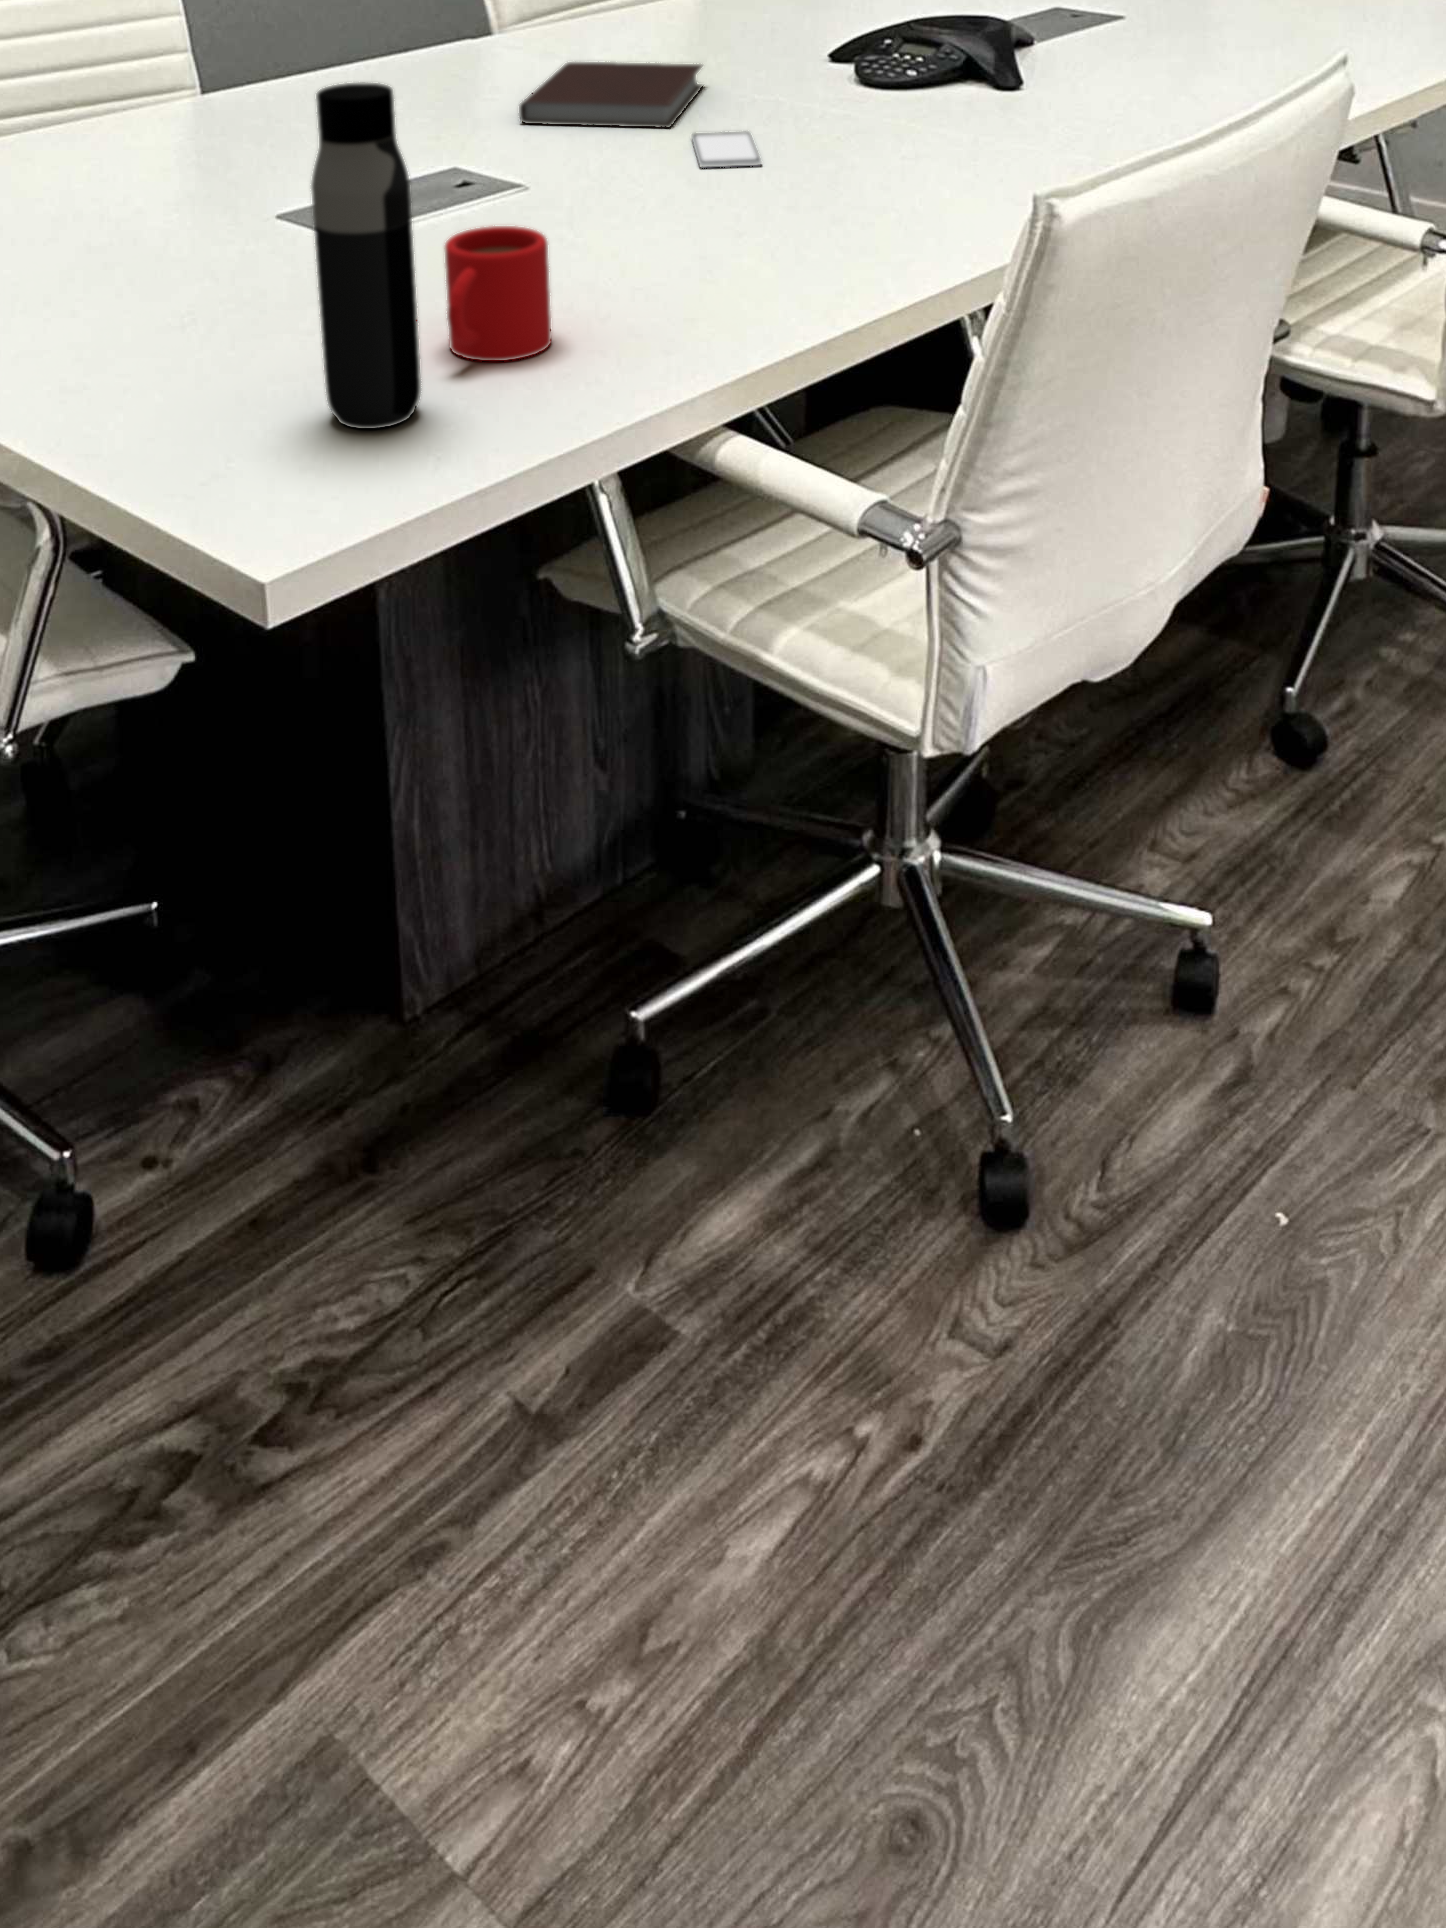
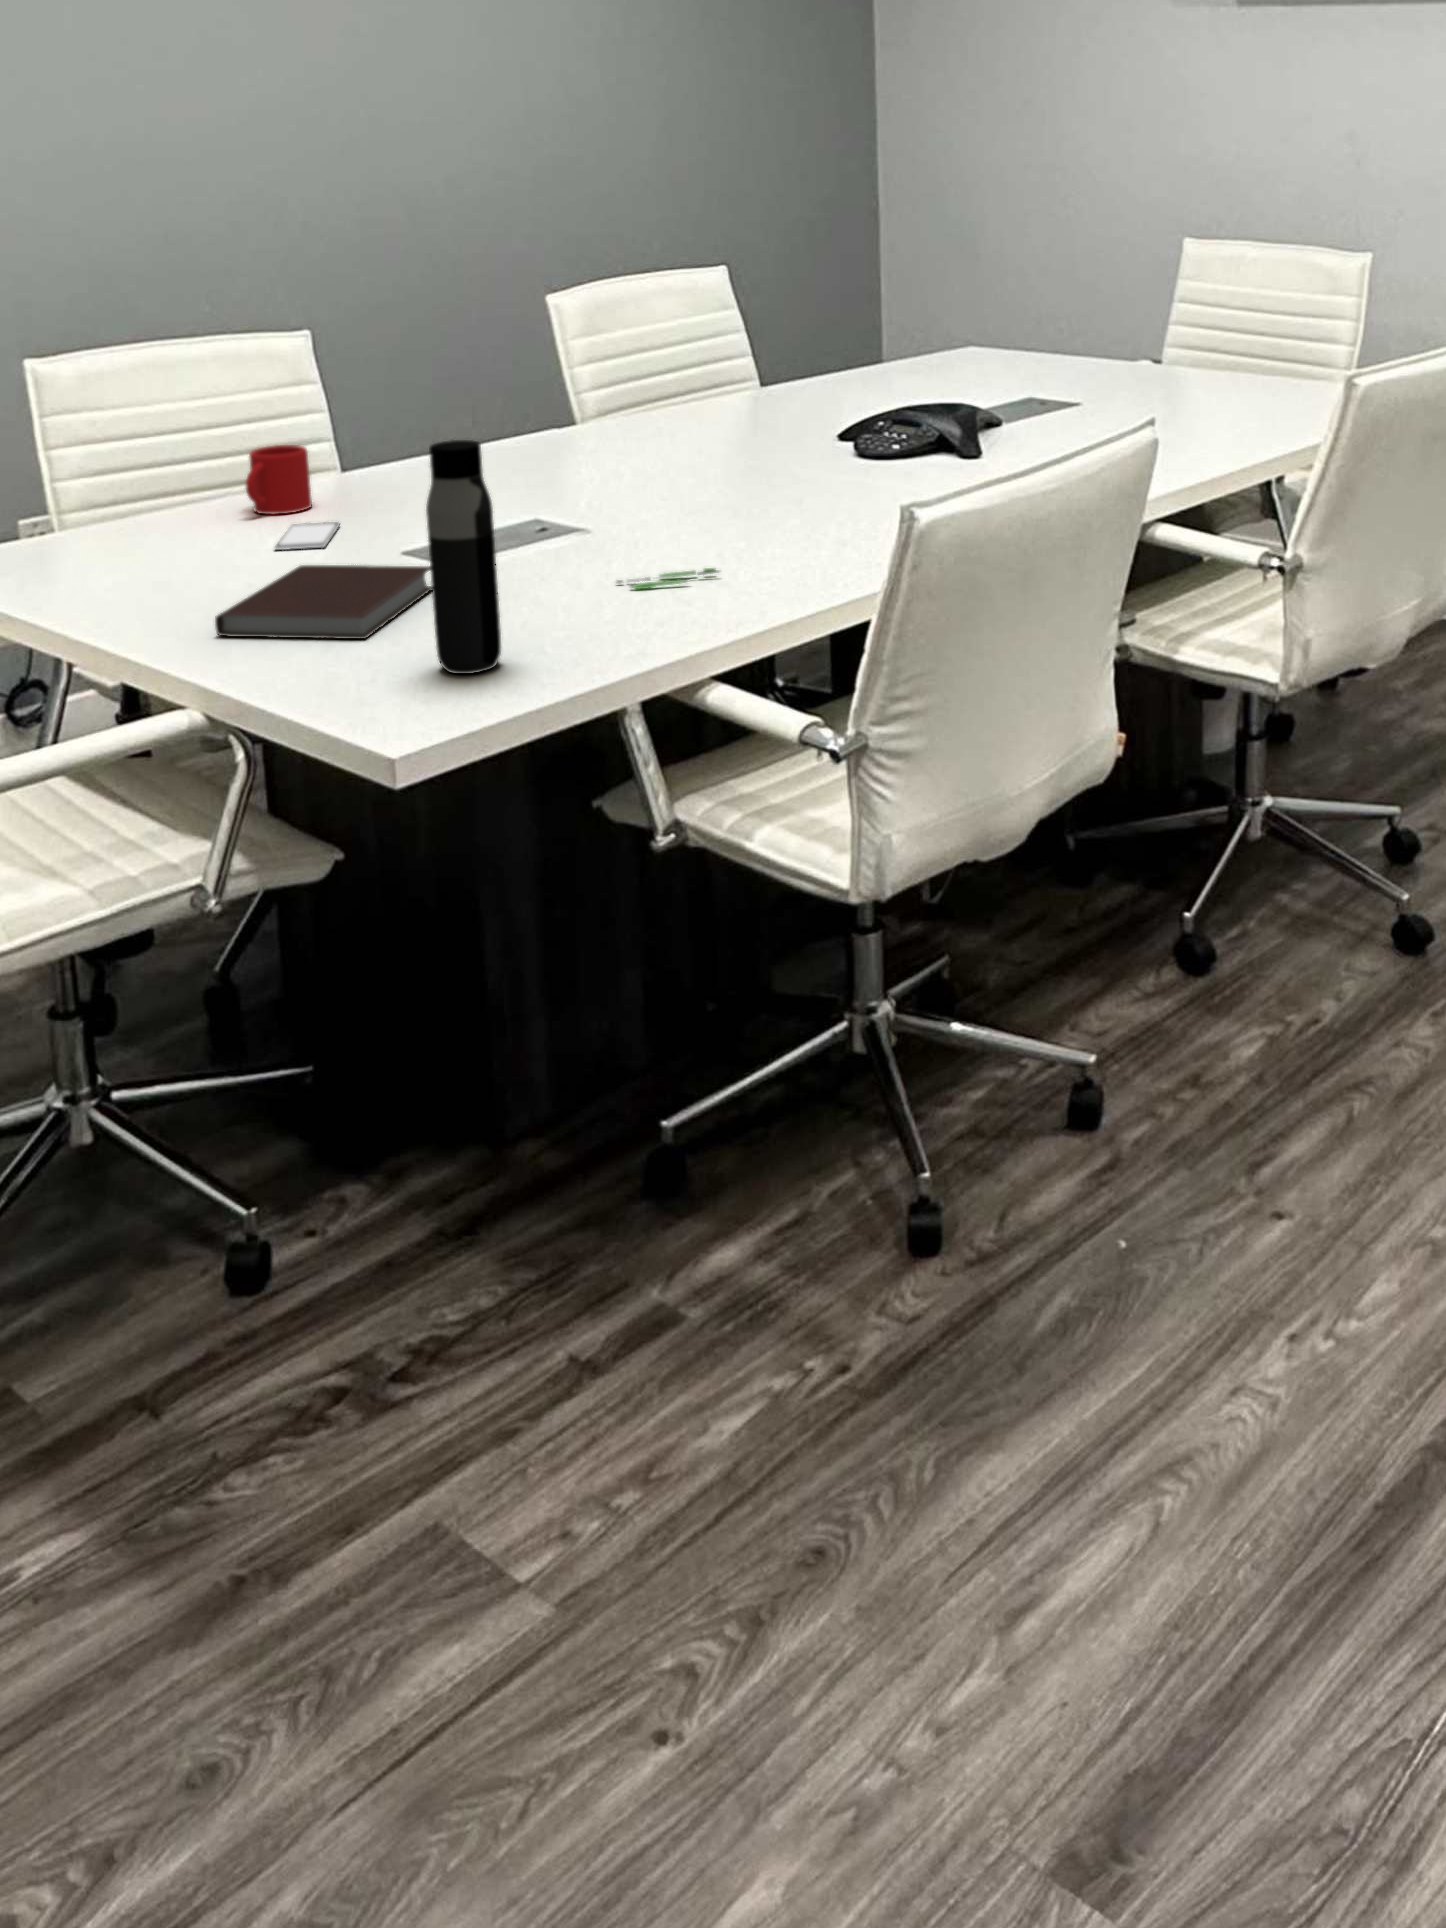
notebook: present [519,62,702,128] -> present [215,565,432,639]
smartphone: present [692,131,761,167] -> present [275,522,340,550]
mug: present [444,226,551,361] -> present [245,445,312,515]
pen: none [572,252,717,284] -> present [617,568,719,589]

